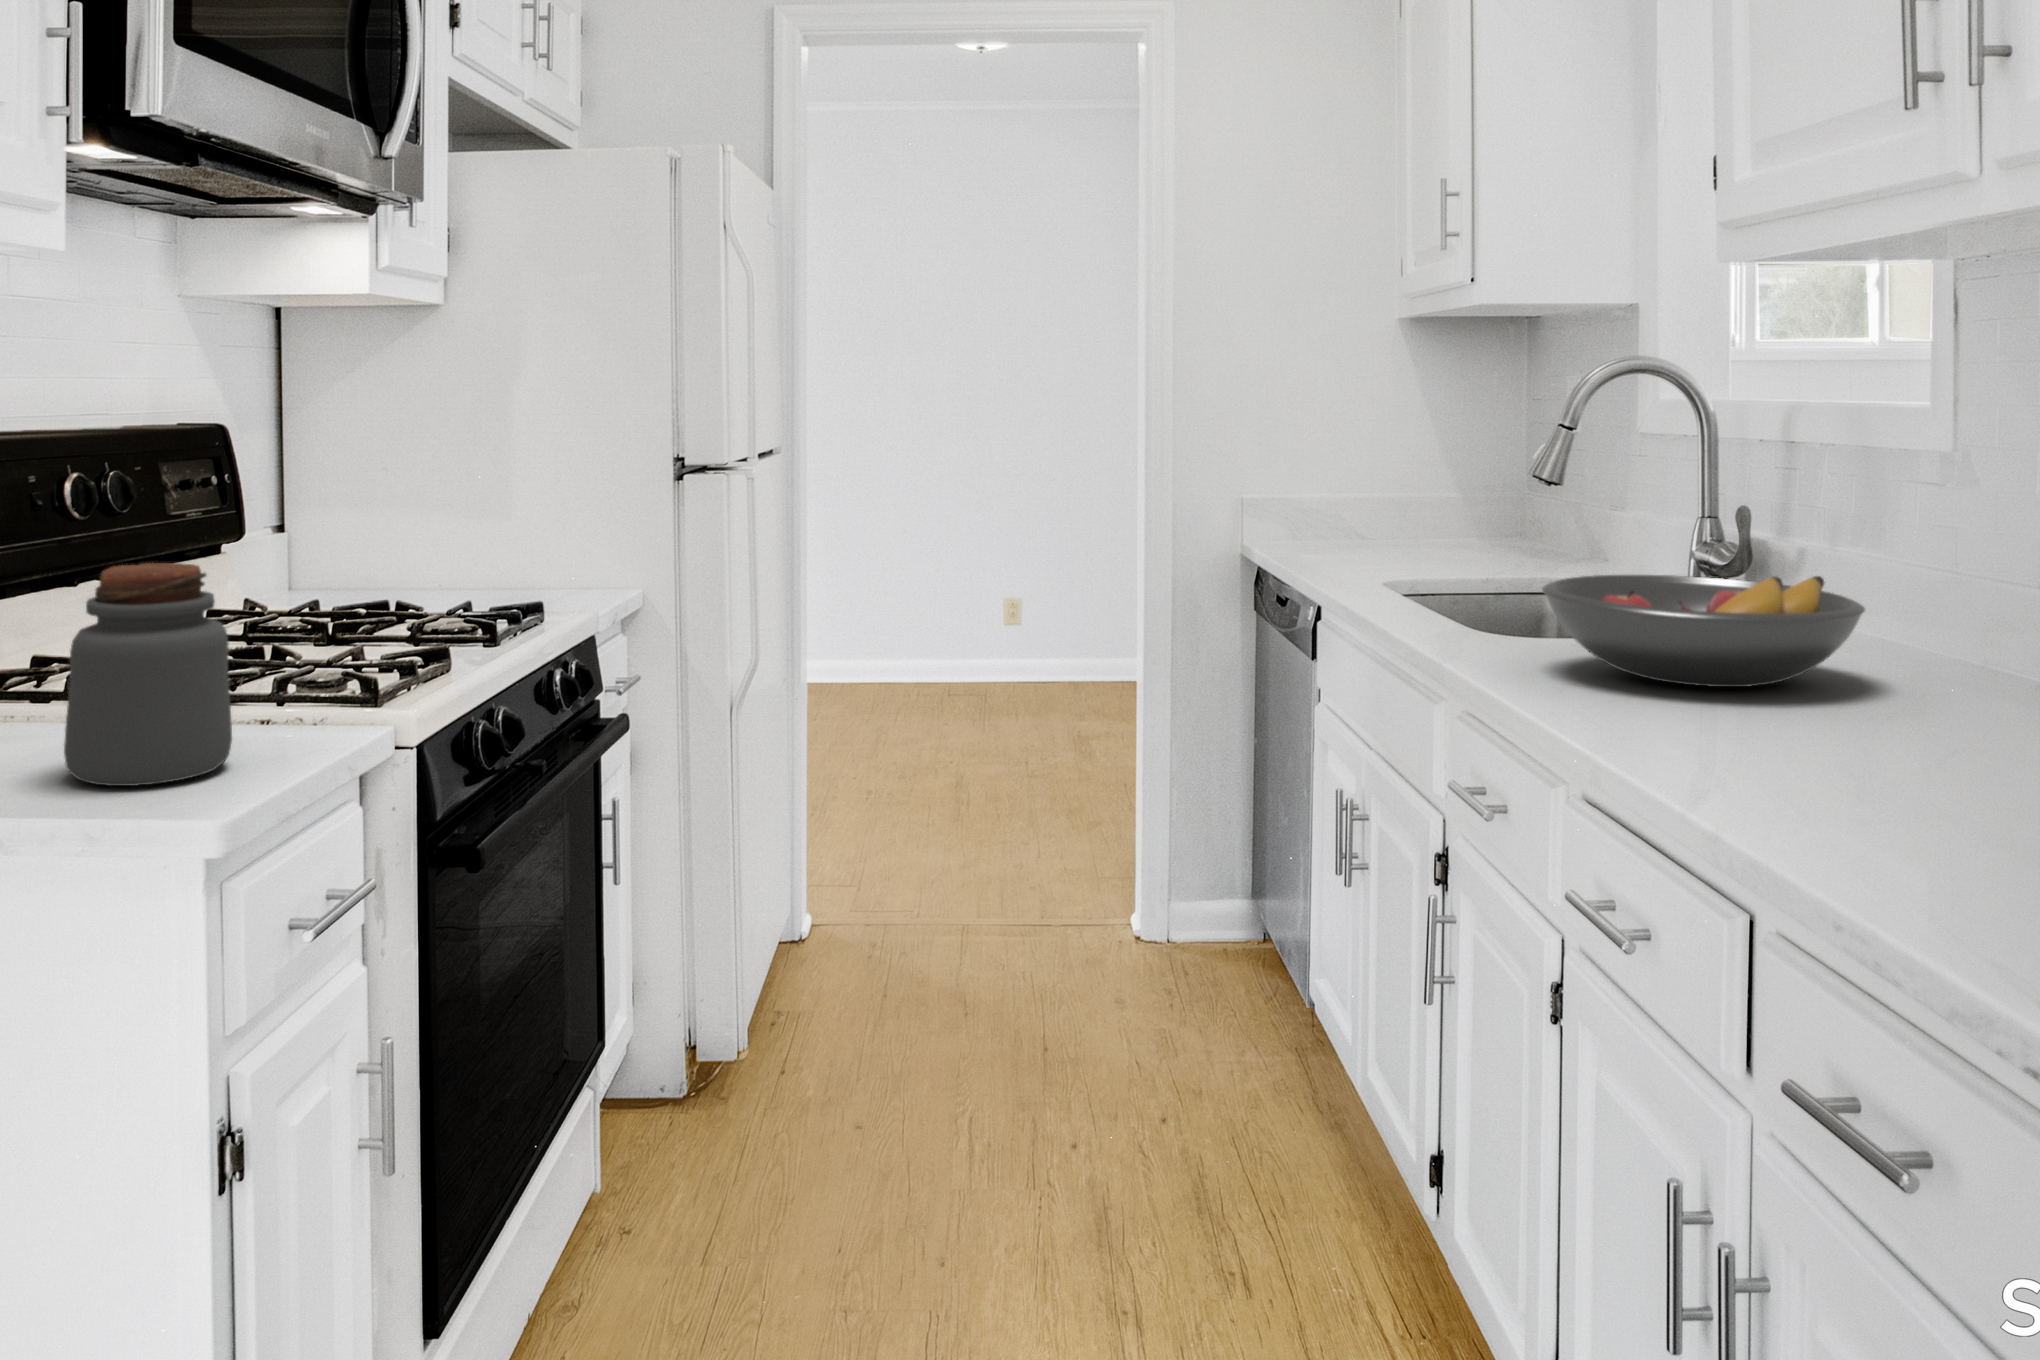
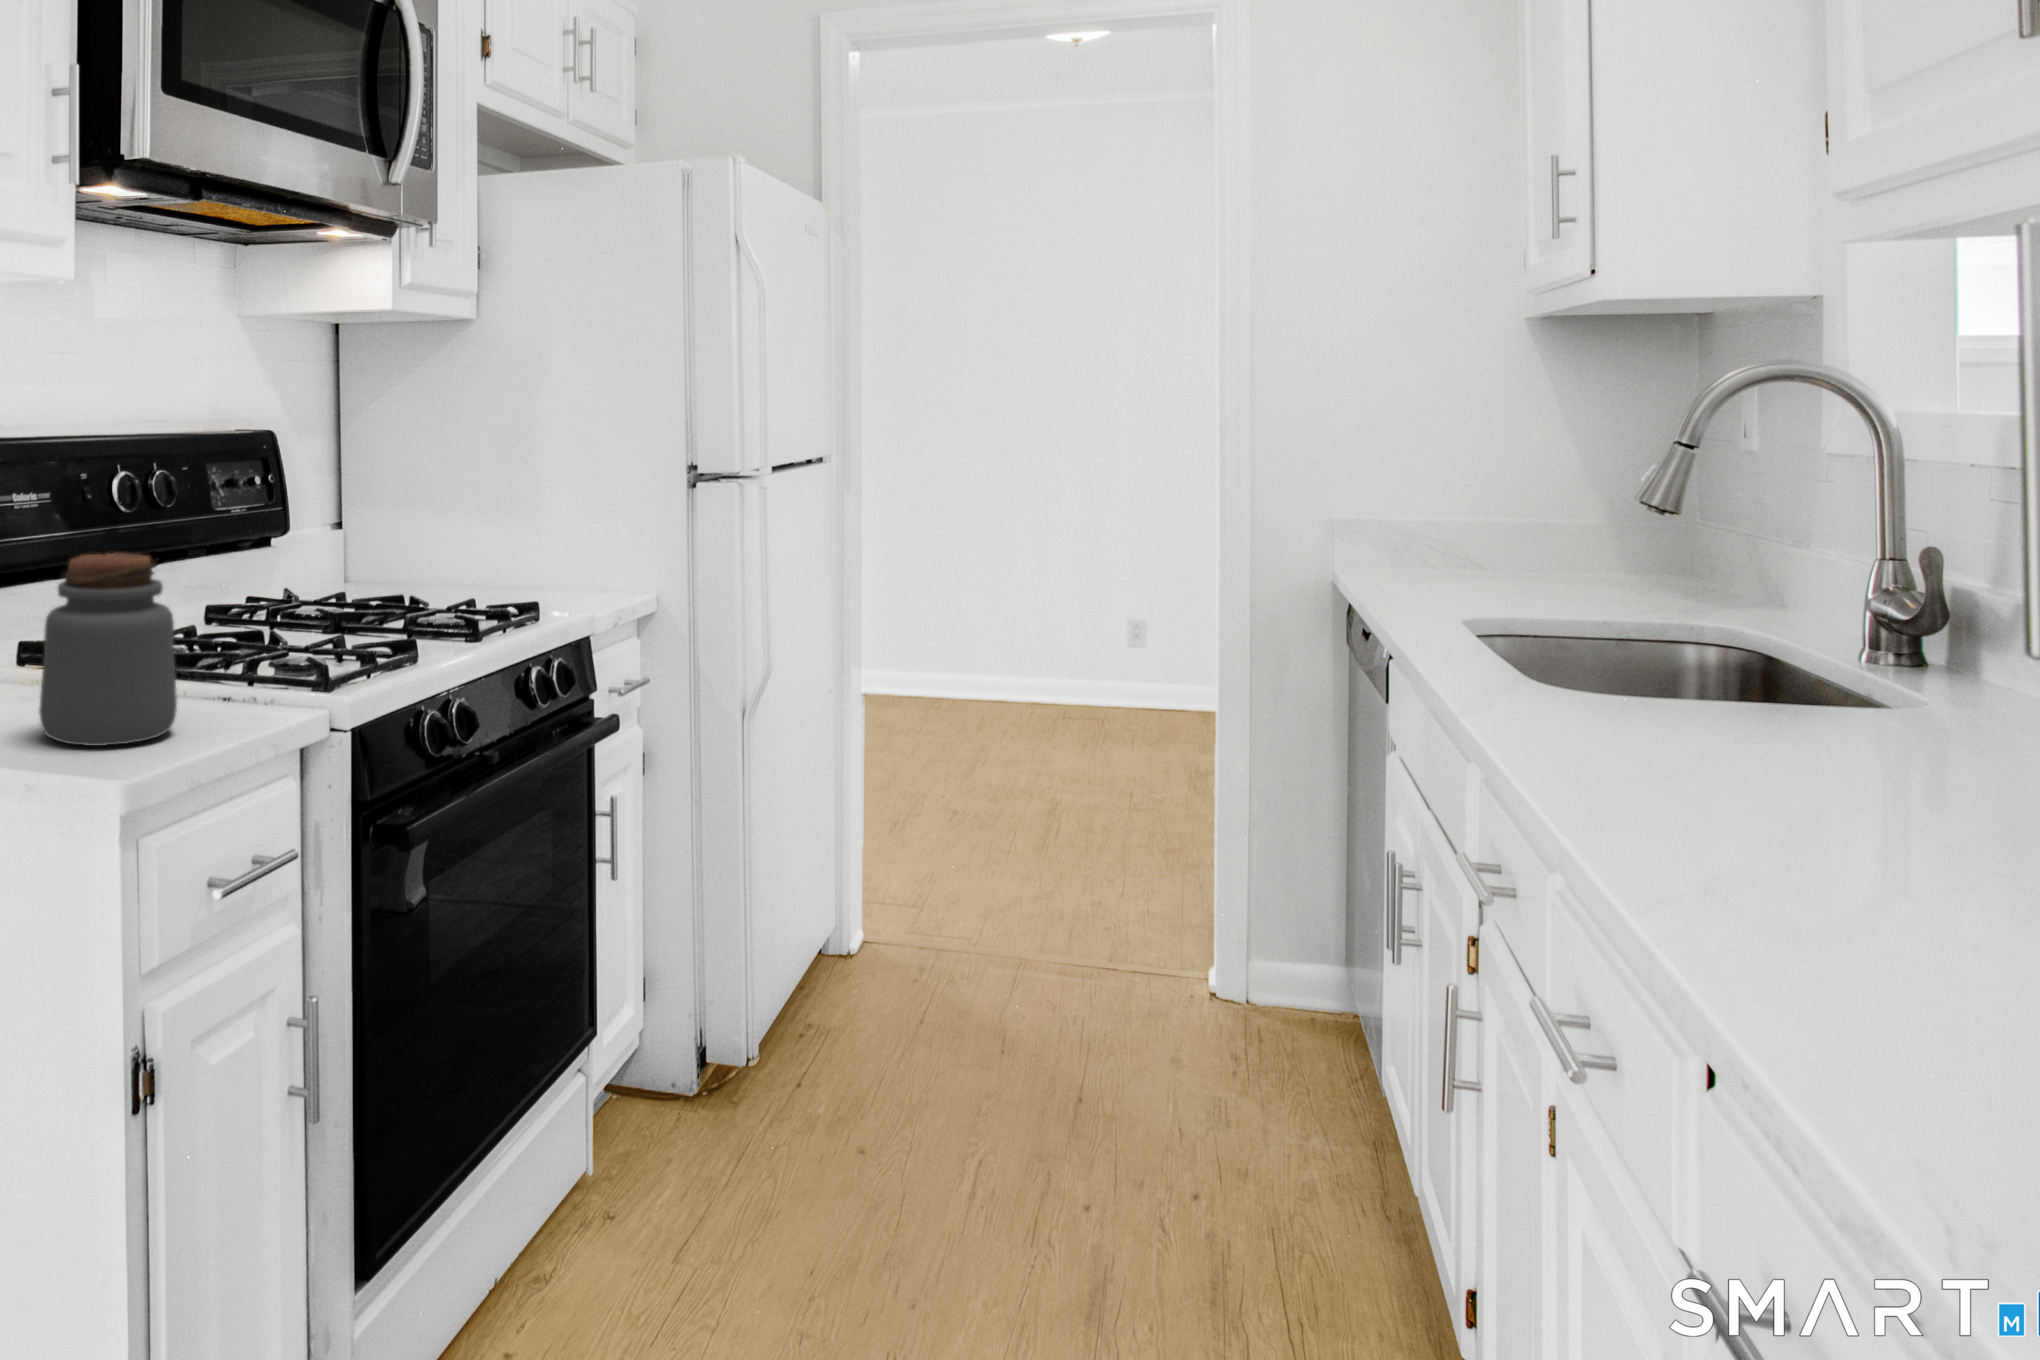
fruit bowl: present [1542,575,1865,687] -> none [1571,635,1992,776]

